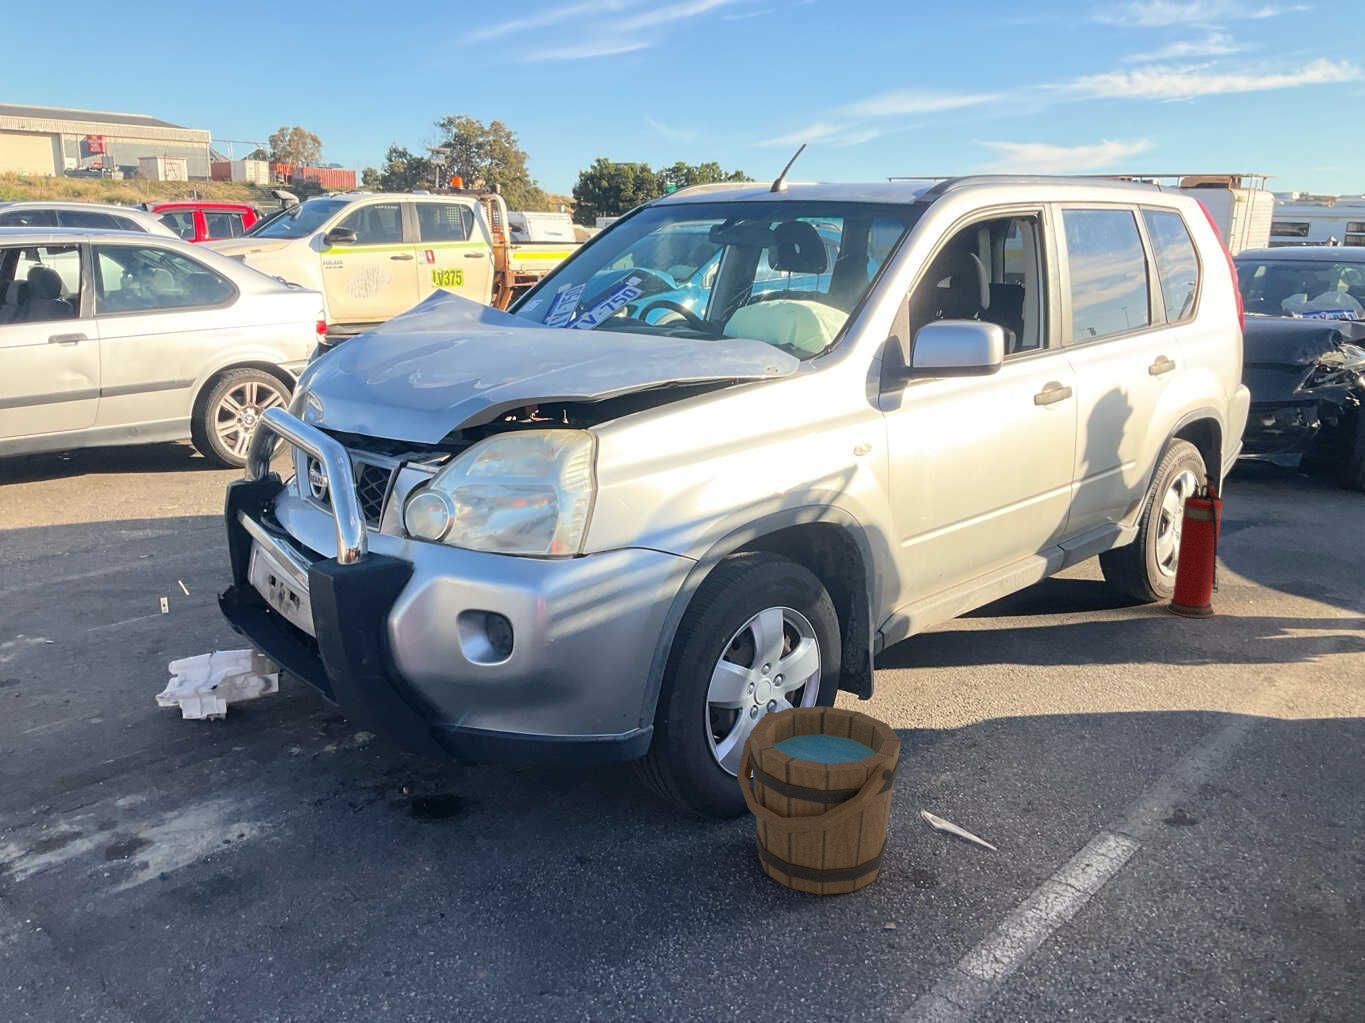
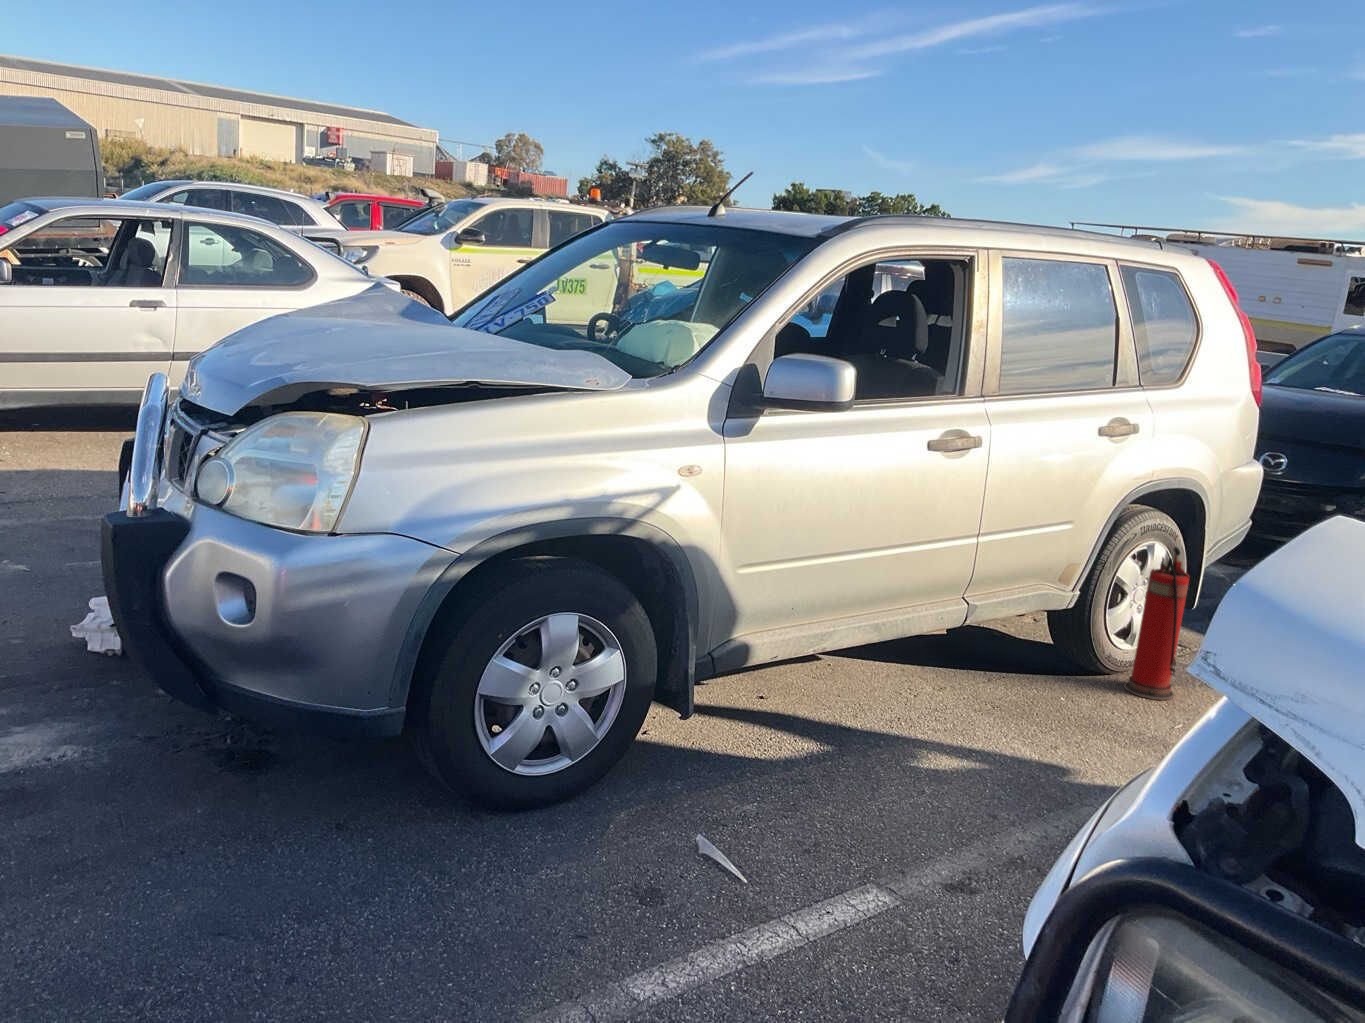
bucket: present [737,706,901,895] -> none [485,712,643,897]

